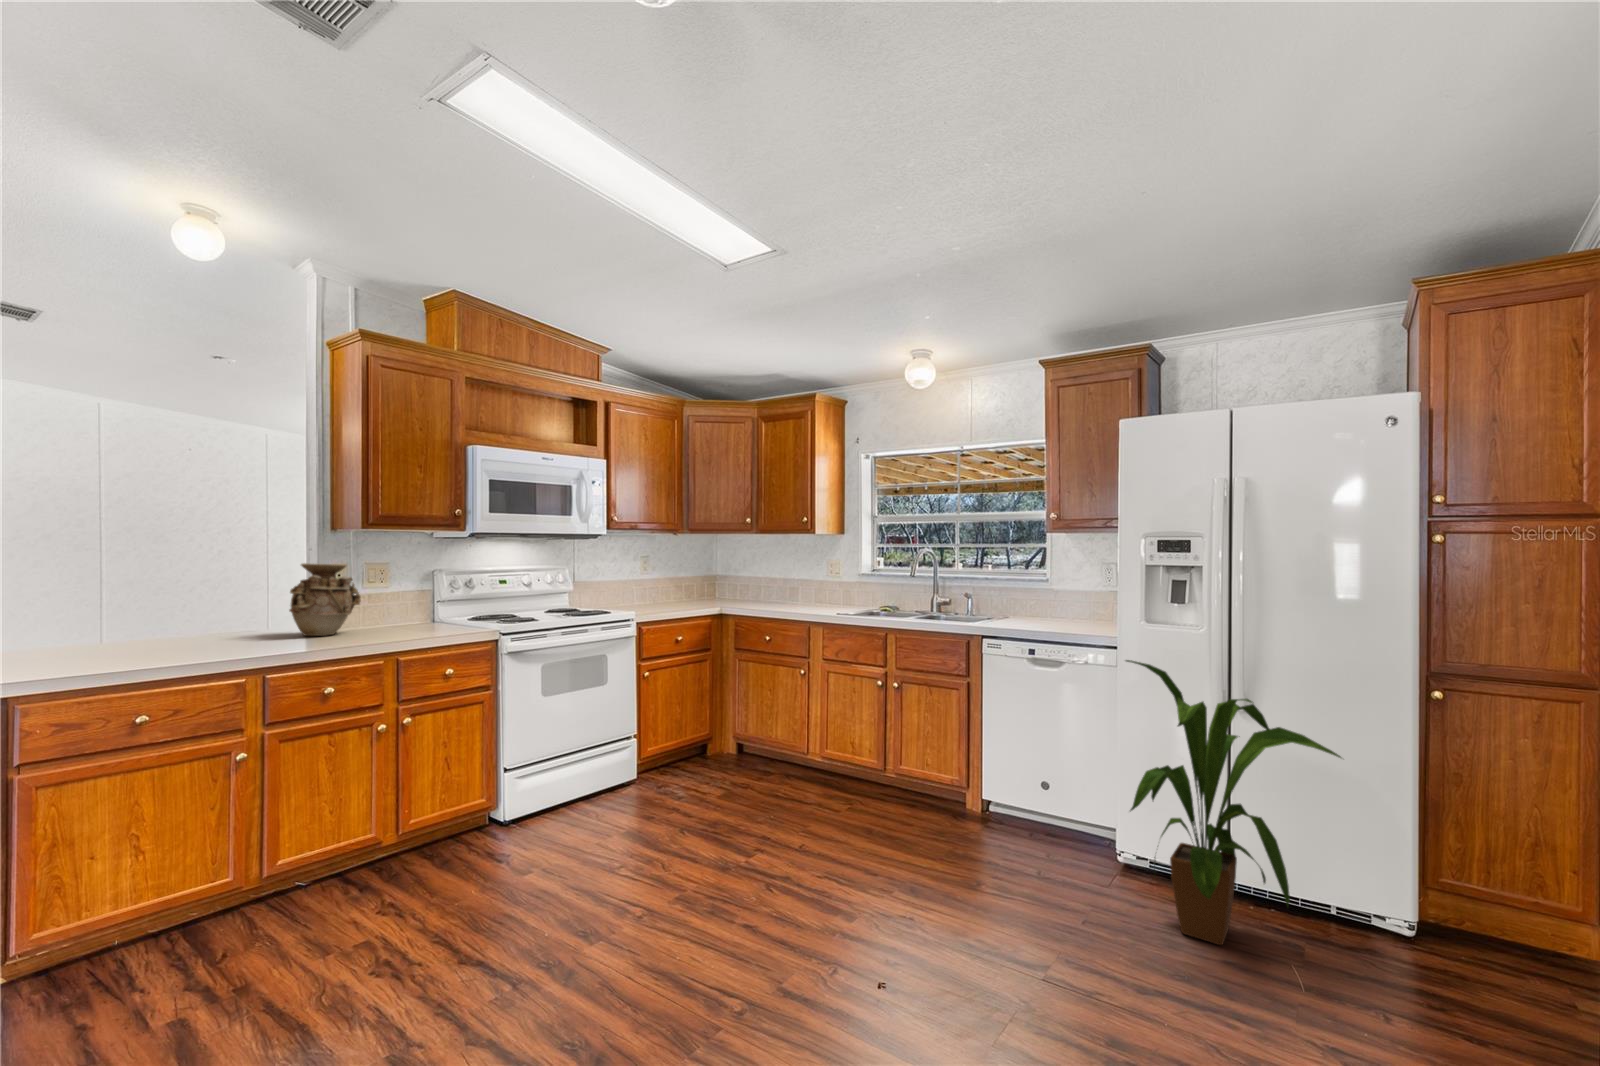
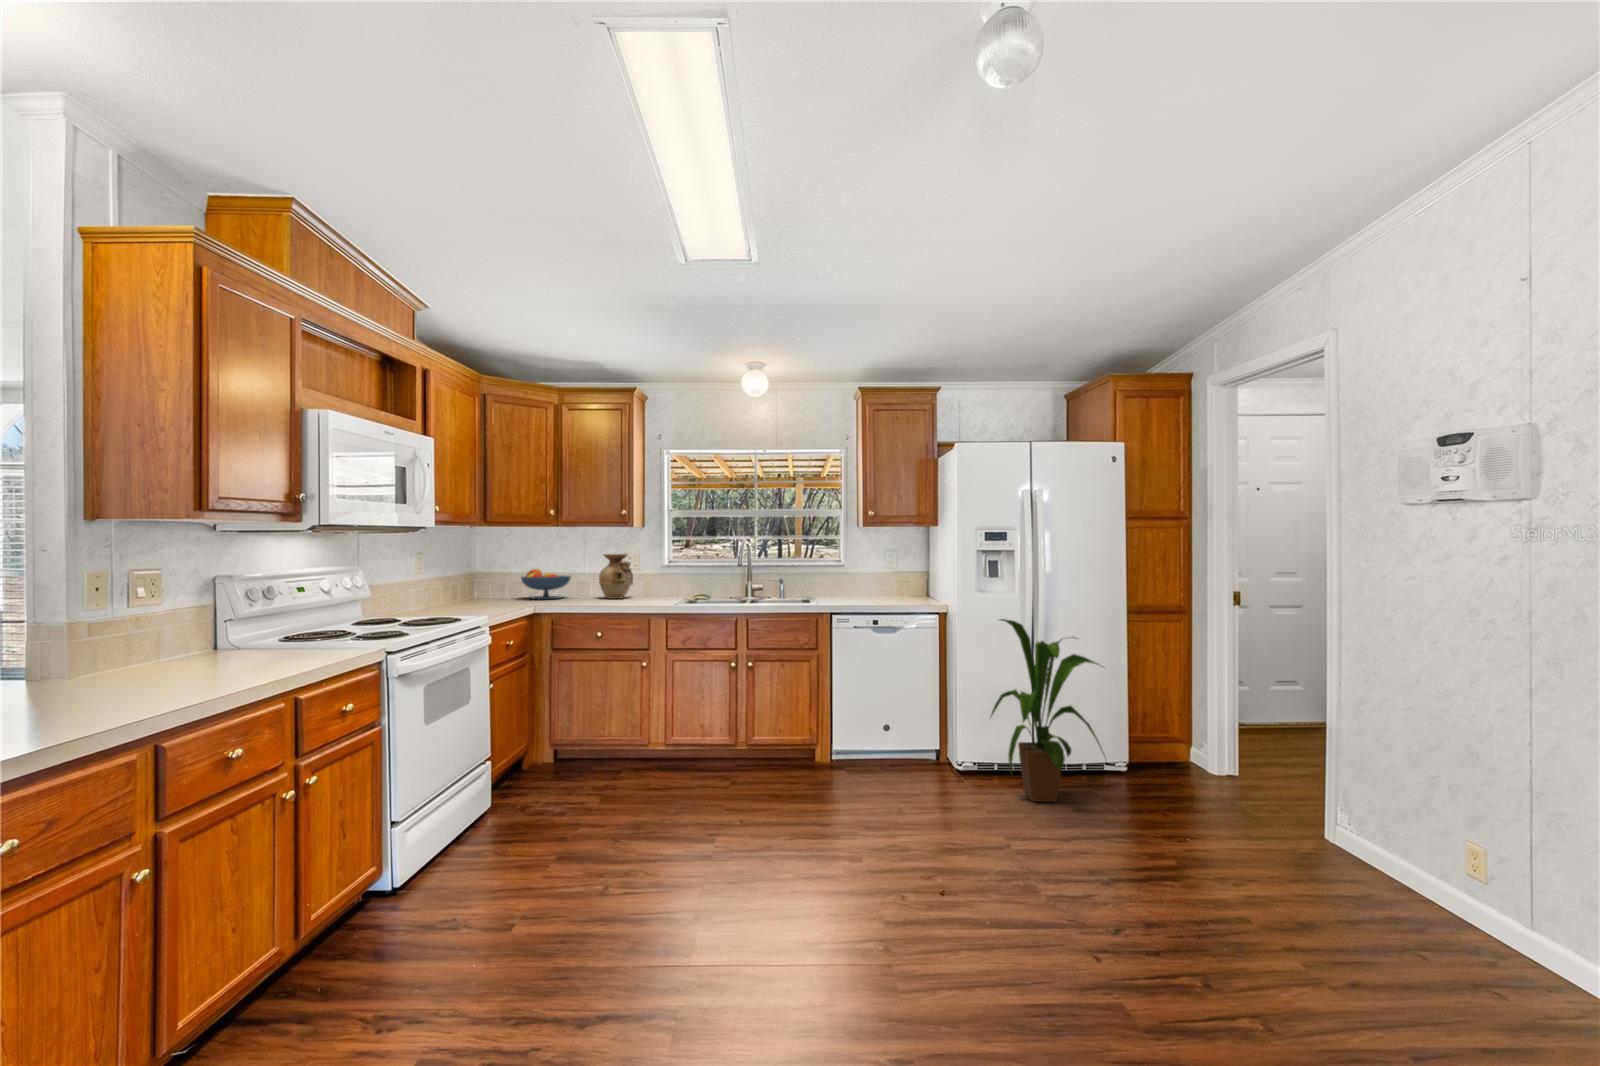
vase: present [289,563,361,636] -> present [599,554,633,599]
fruit bowl: none [734,573,778,602] -> present [521,569,571,599]

